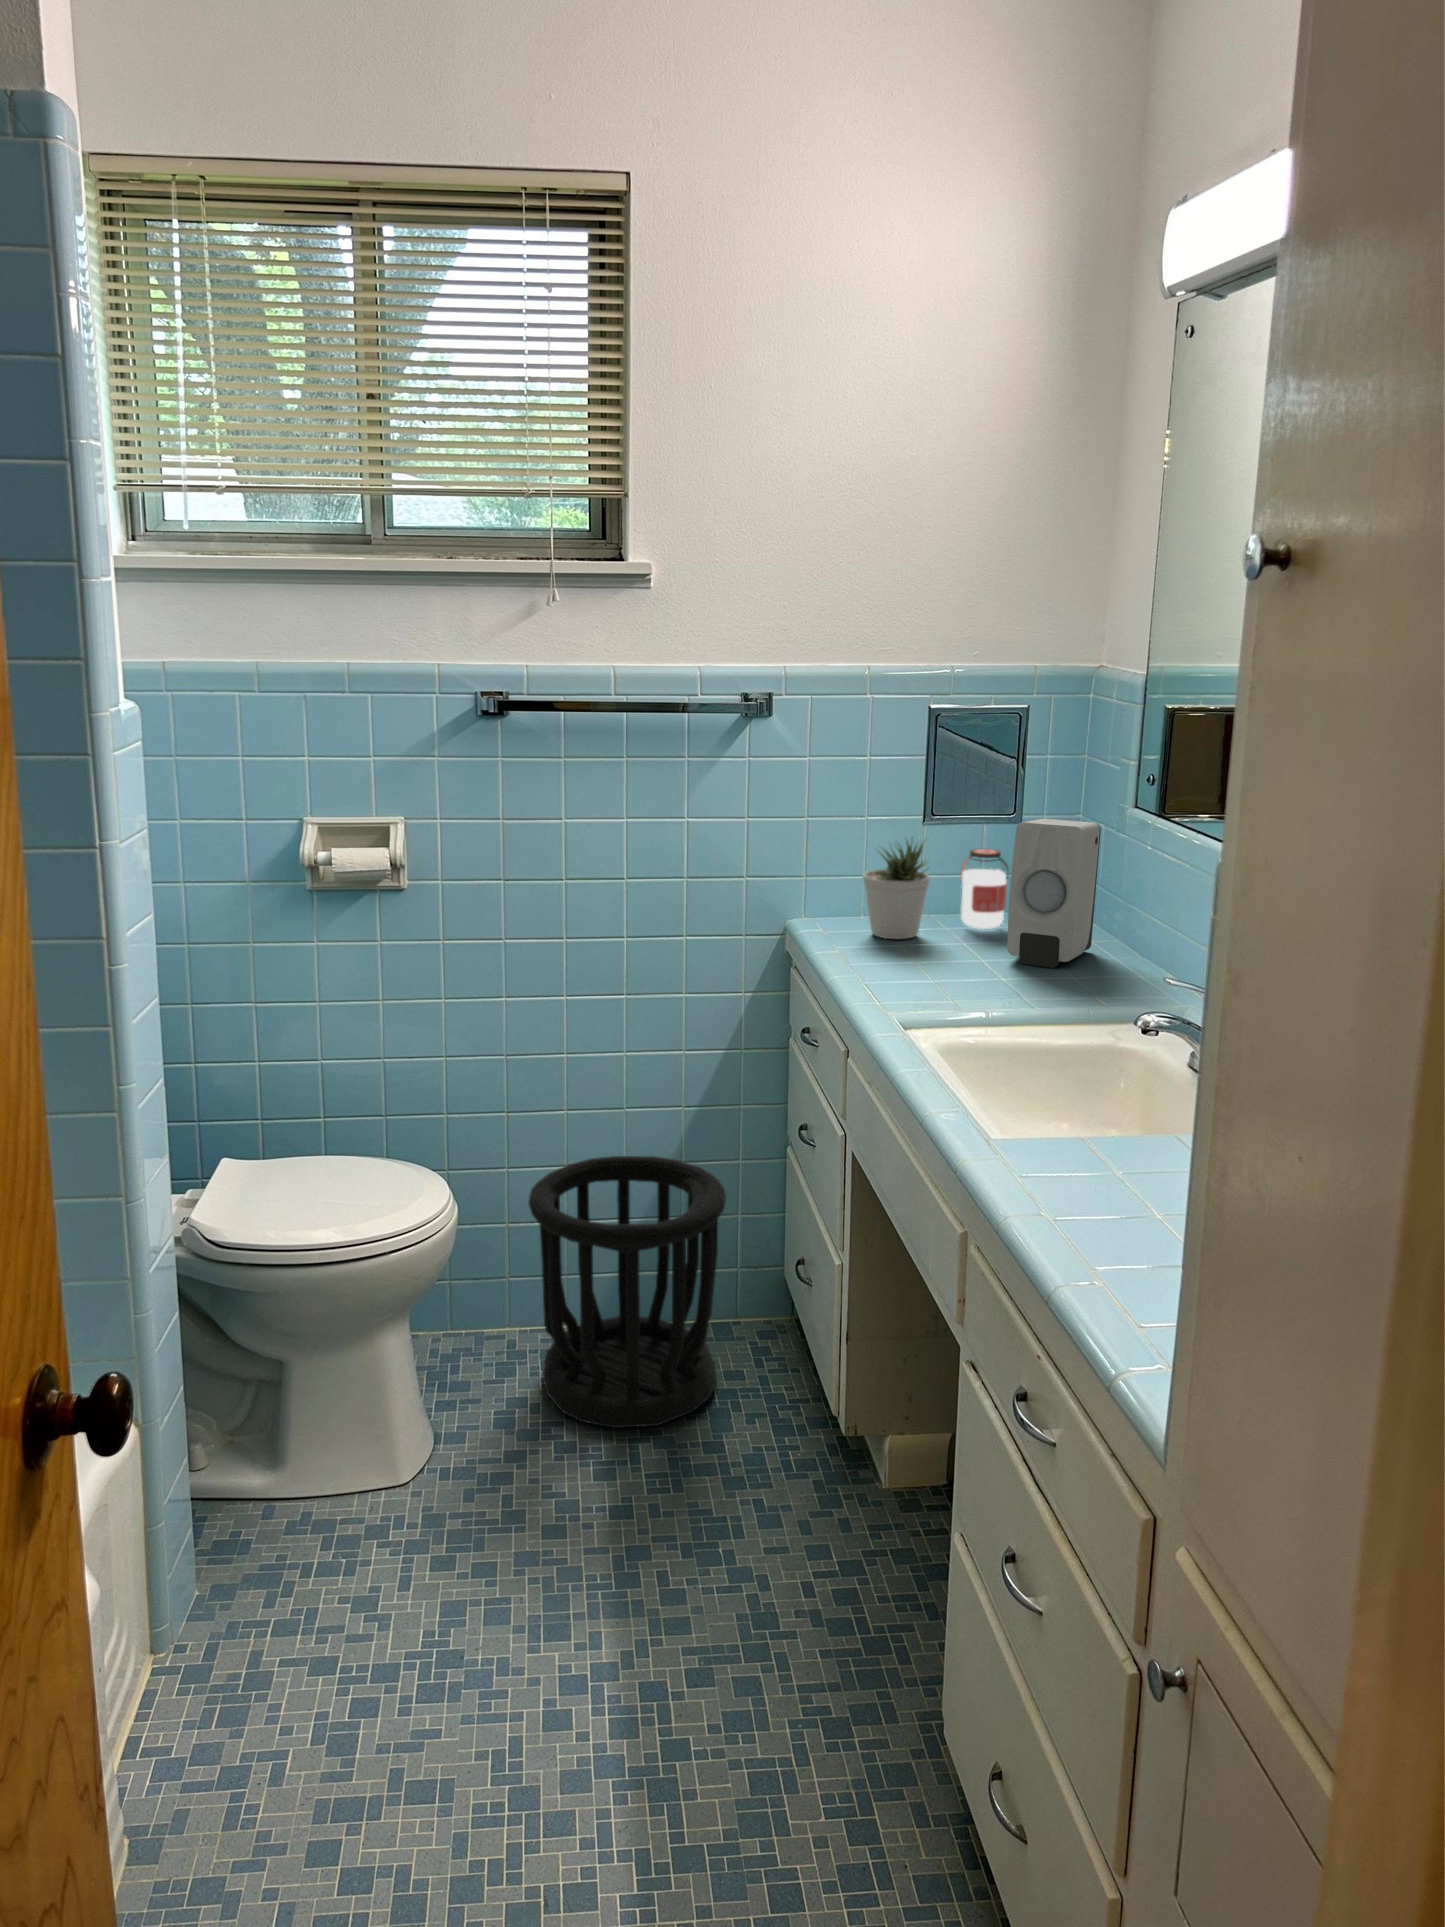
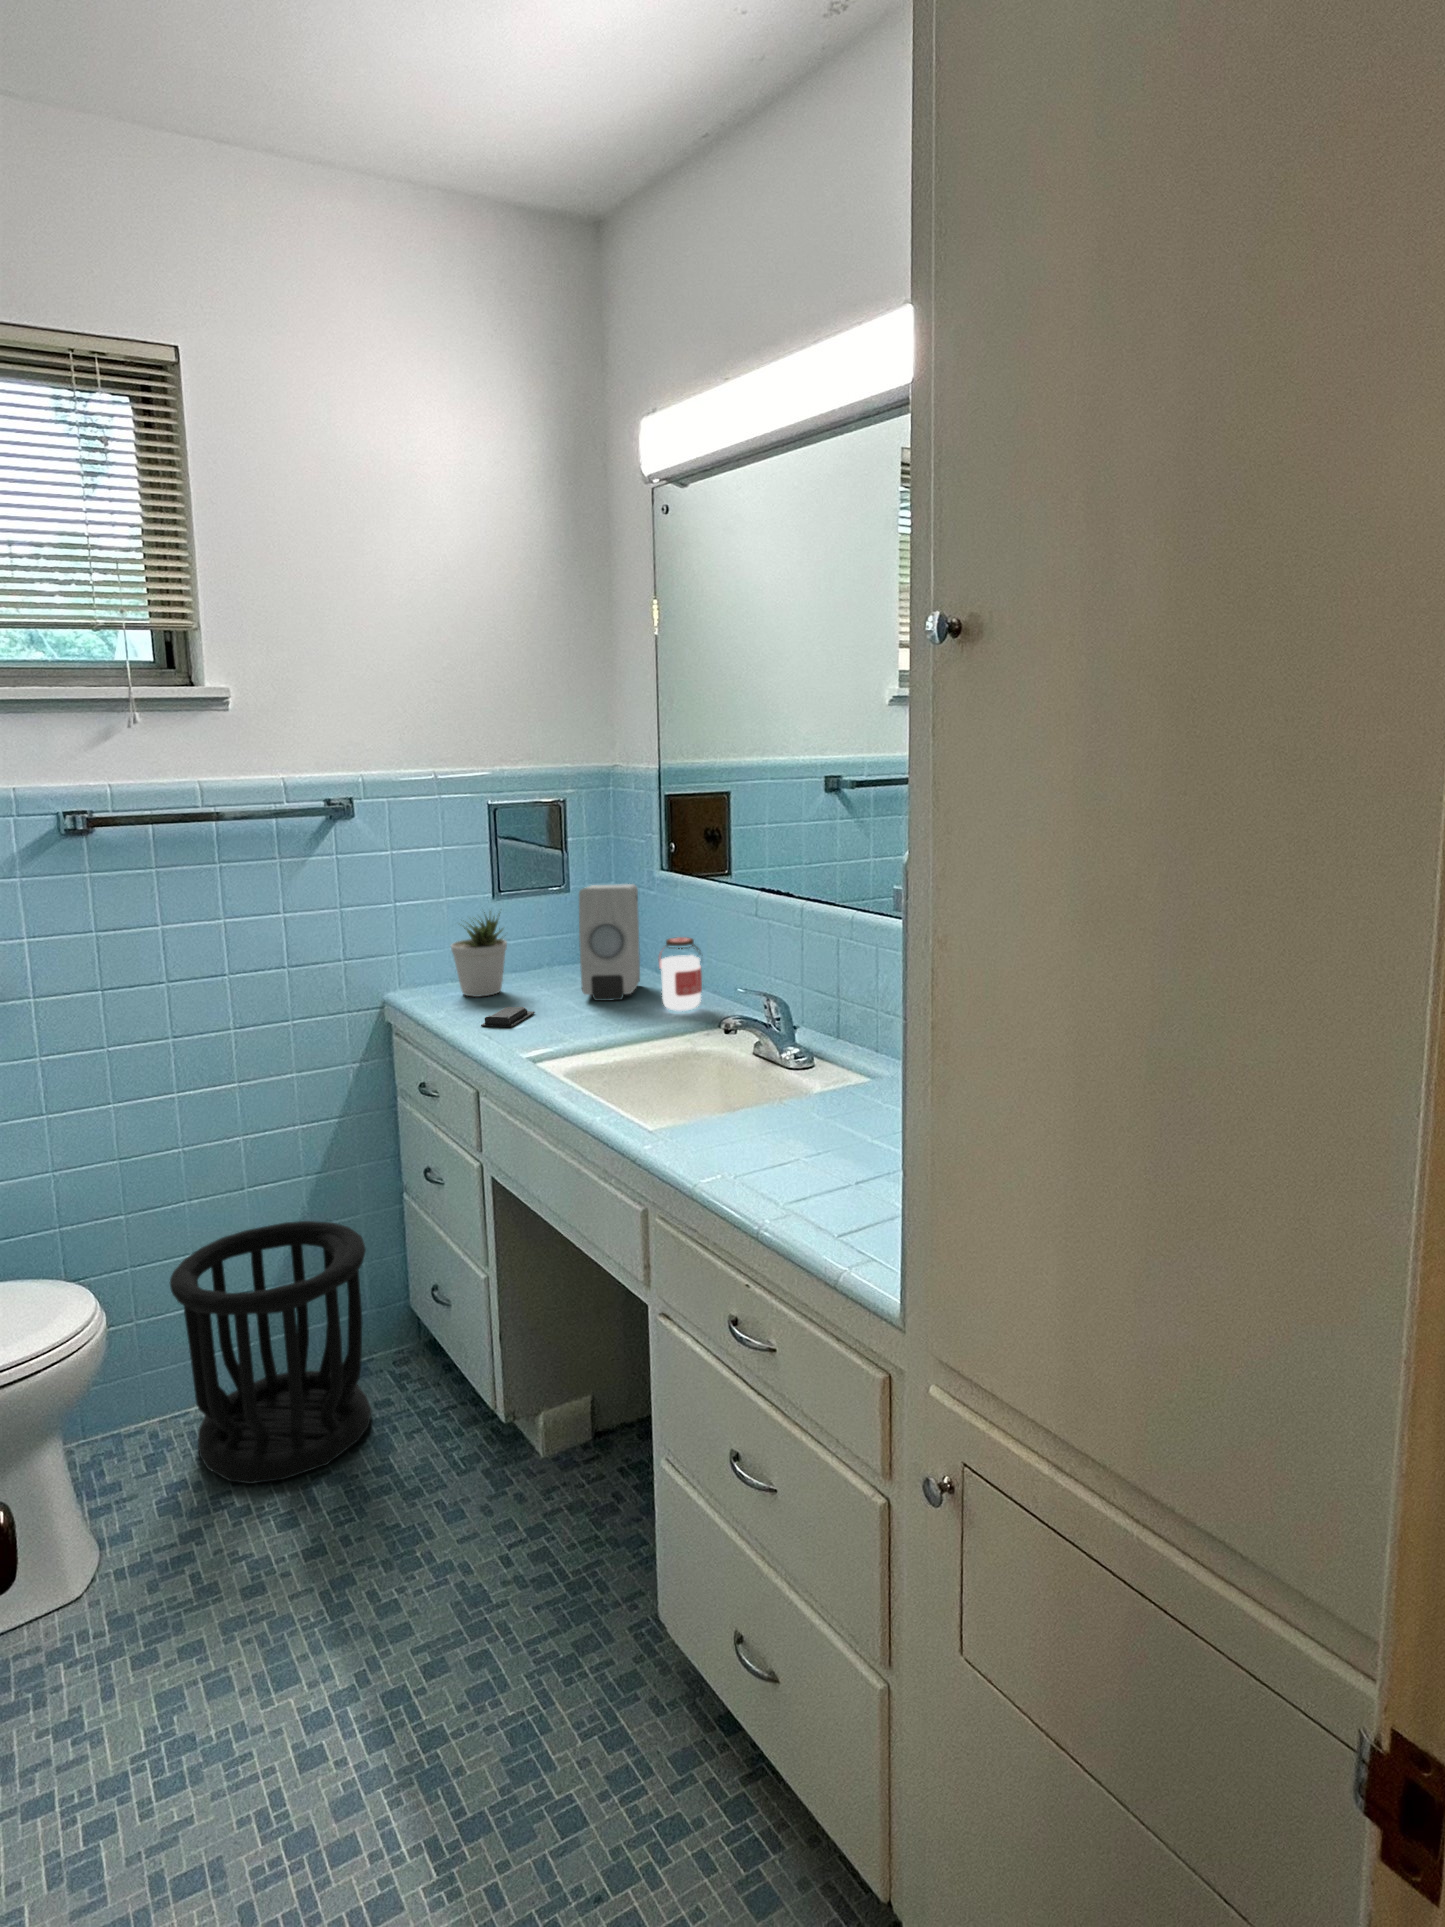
jar: present [961,849,1008,929] -> present [658,937,702,1011]
soap bar: none [871,957,942,982] -> present [481,1007,535,1027]

